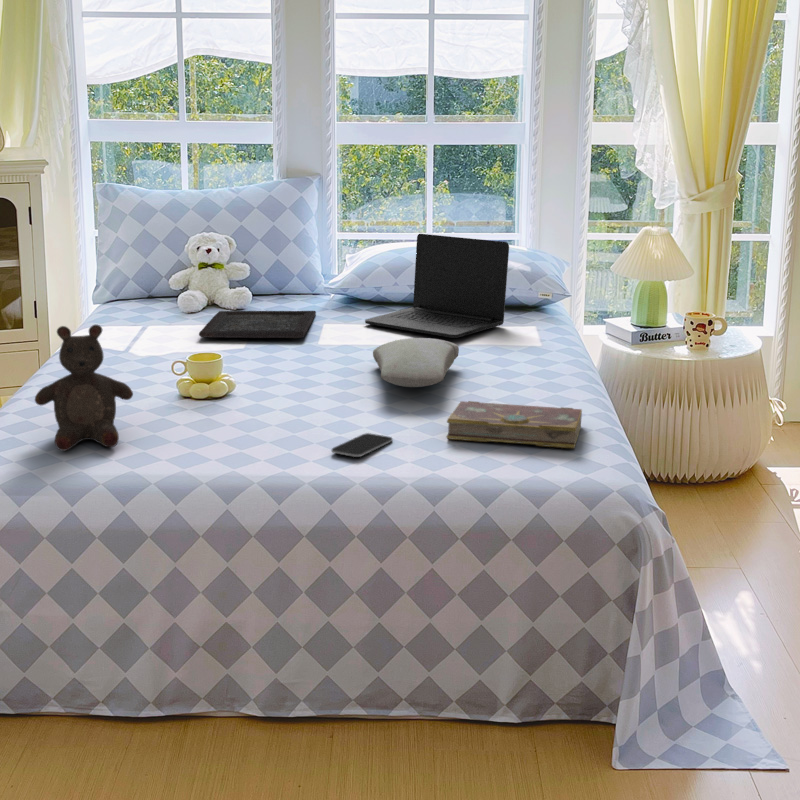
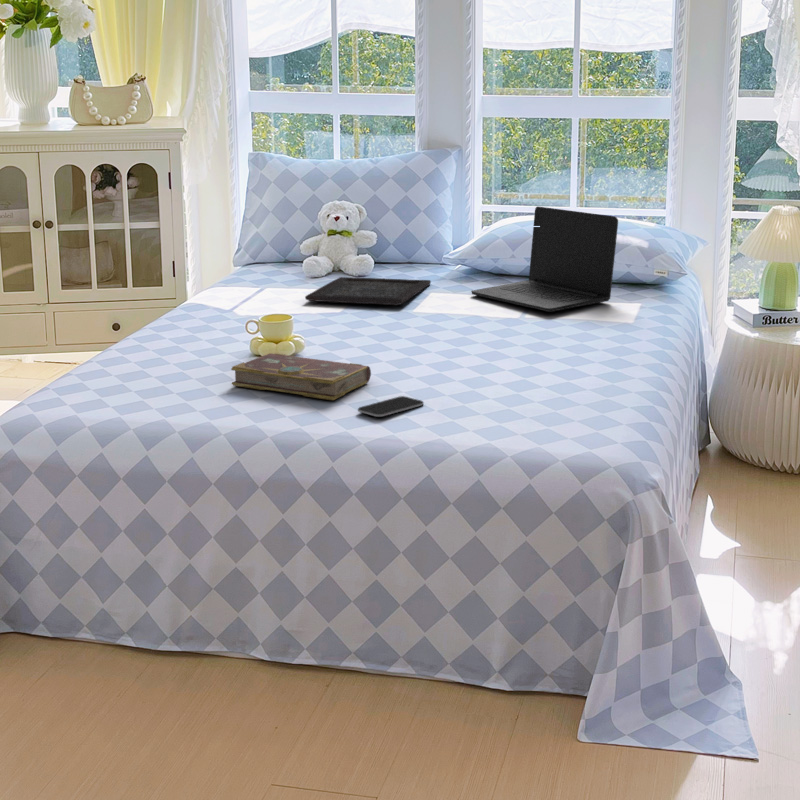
stuffed bear: present [35,325,133,451] -> none [107,281,194,394]
pillow: present [373,338,459,387] -> none [438,309,537,356]
book: present [447,401,582,448] -> present [231,354,371,400]

